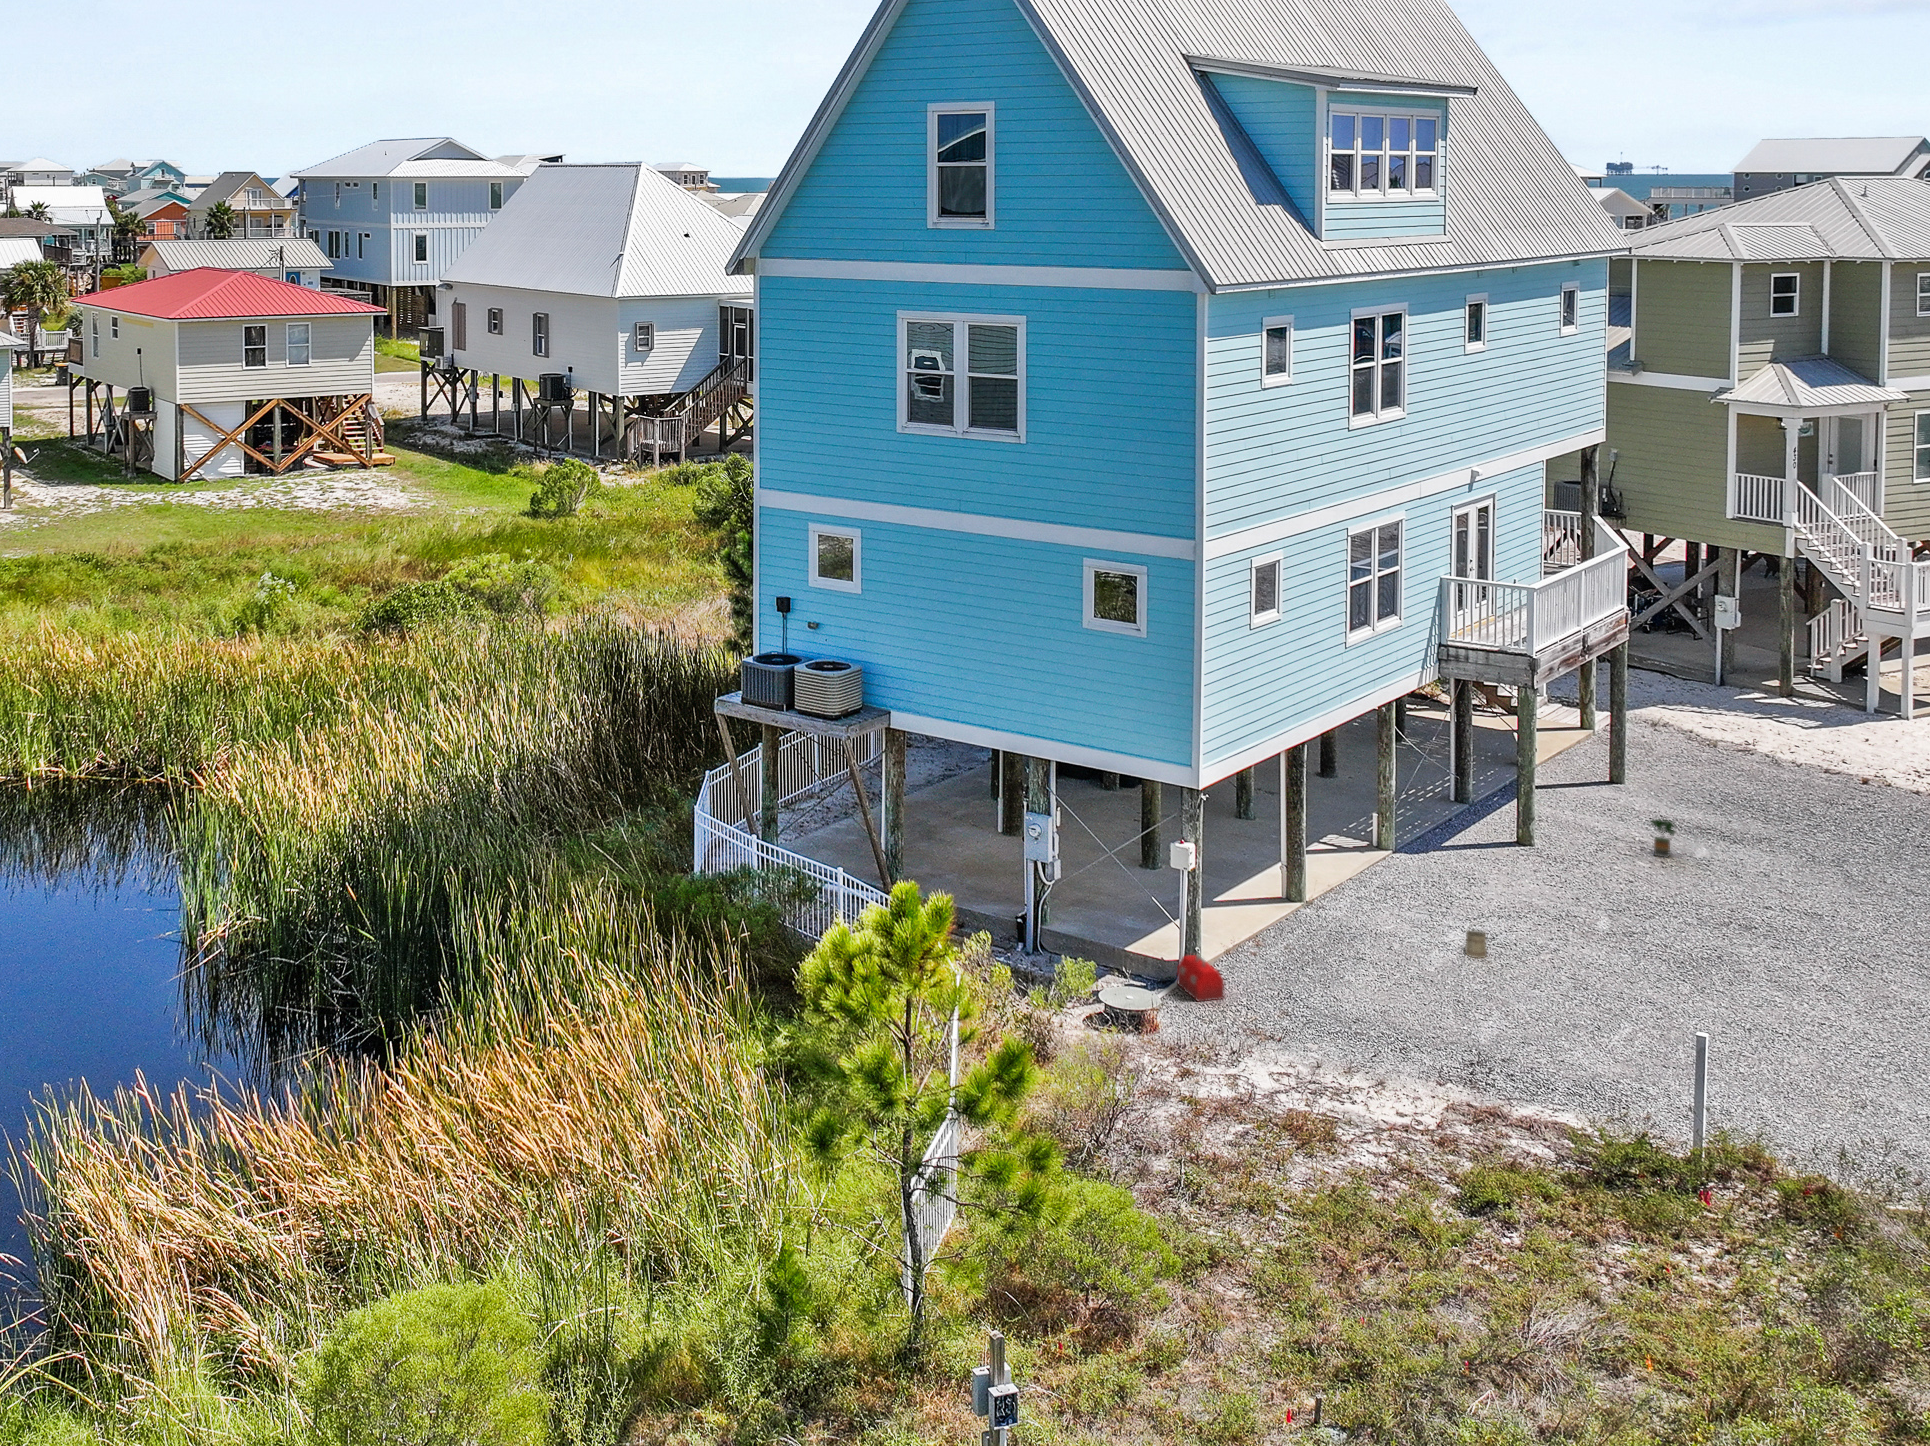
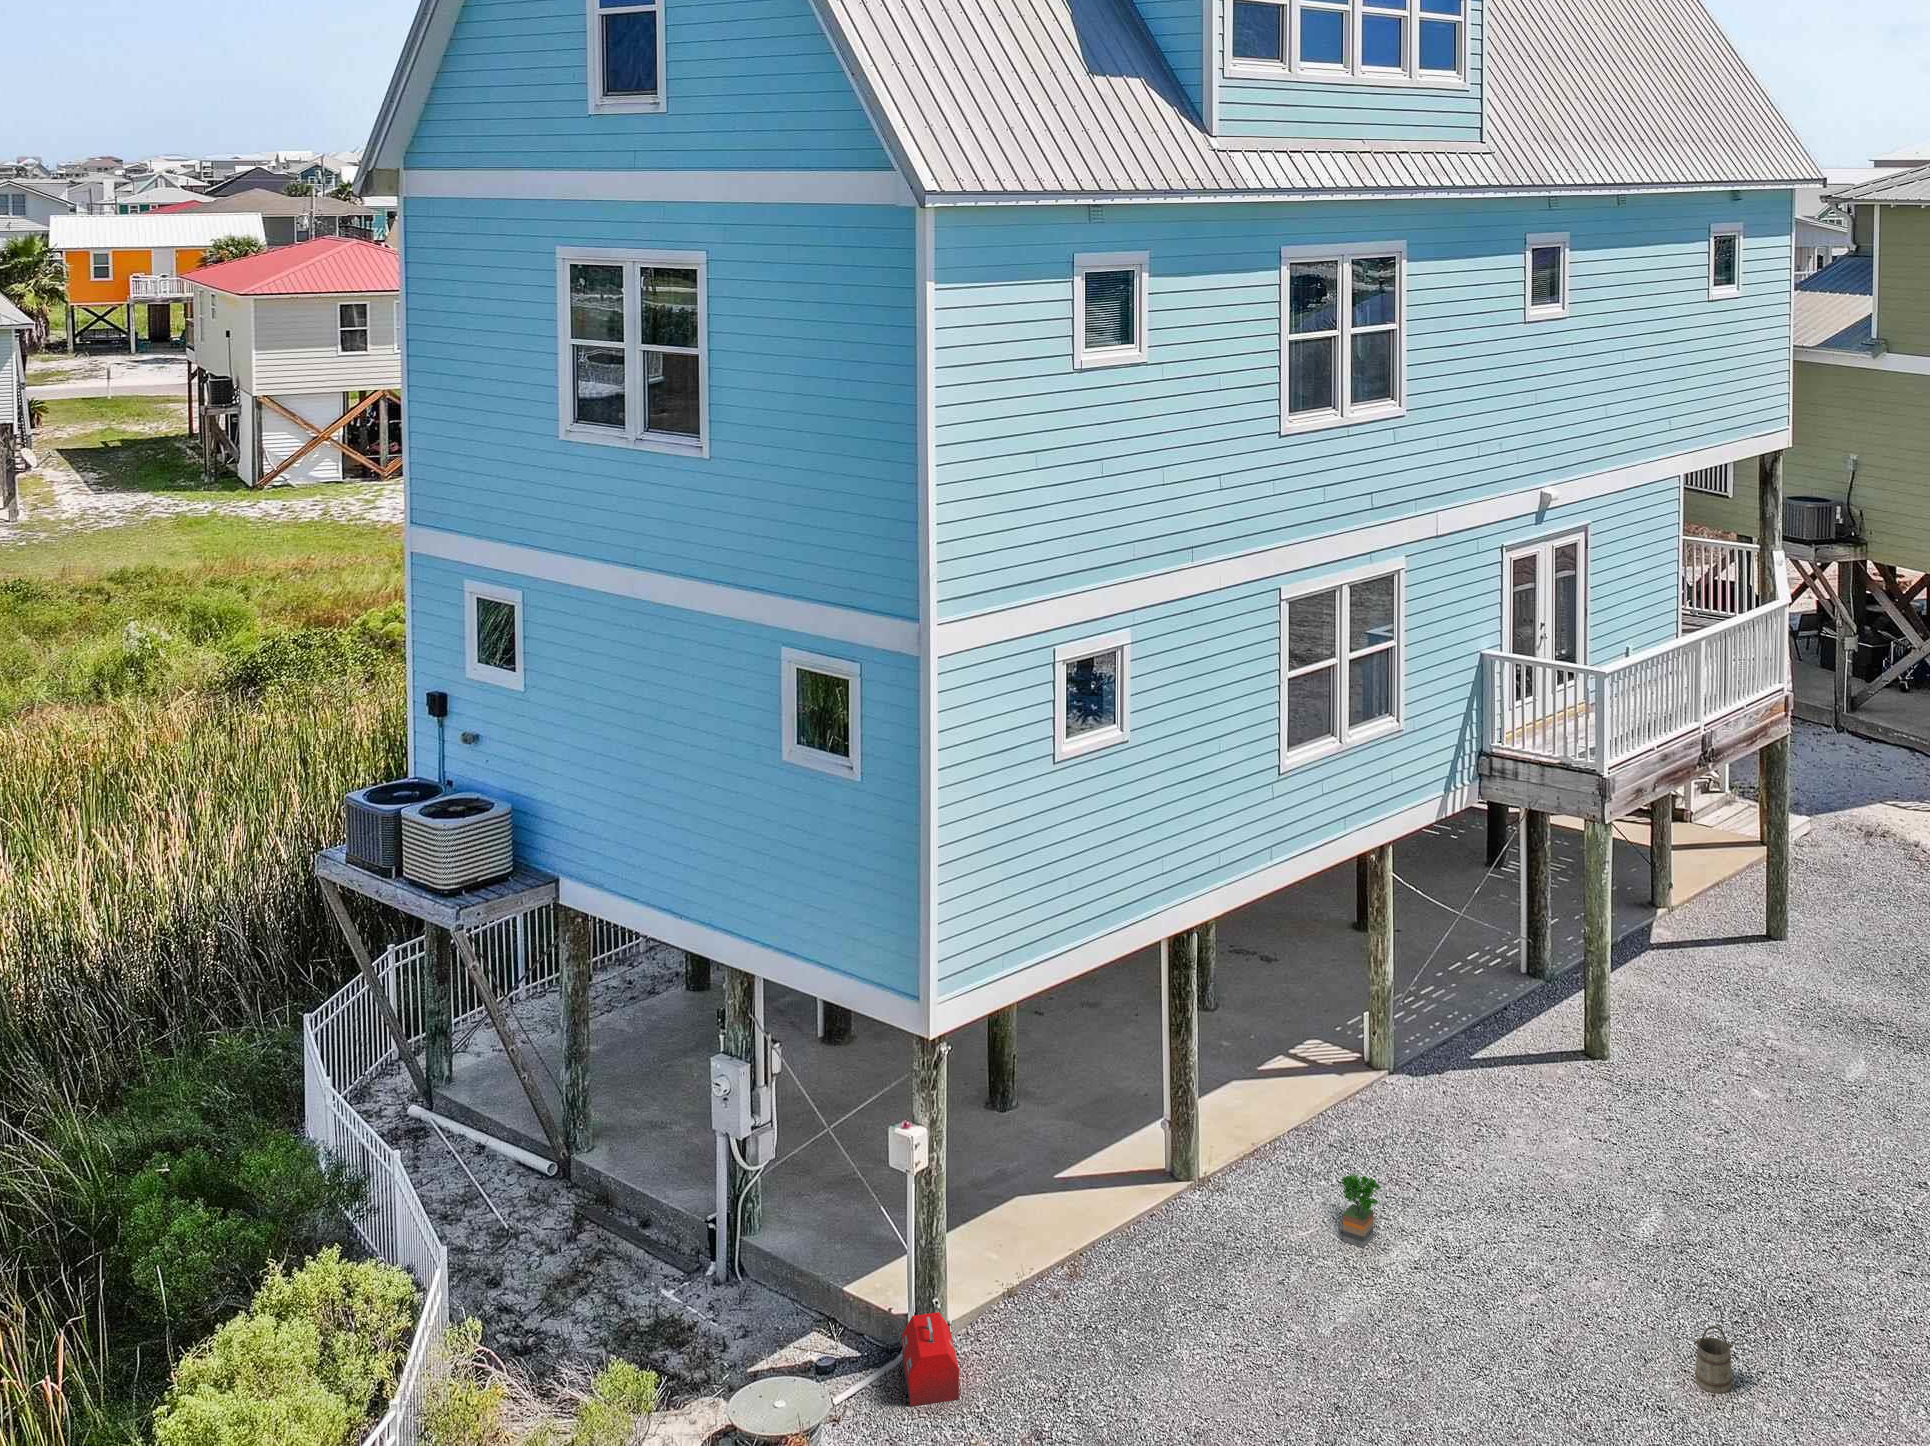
potted tree: present [1651,819,1675,857] -> present [1341,1174,1381,1248]
bucket: present [1465,925,1487,958] -> present [1695,1326,1733,1393]

